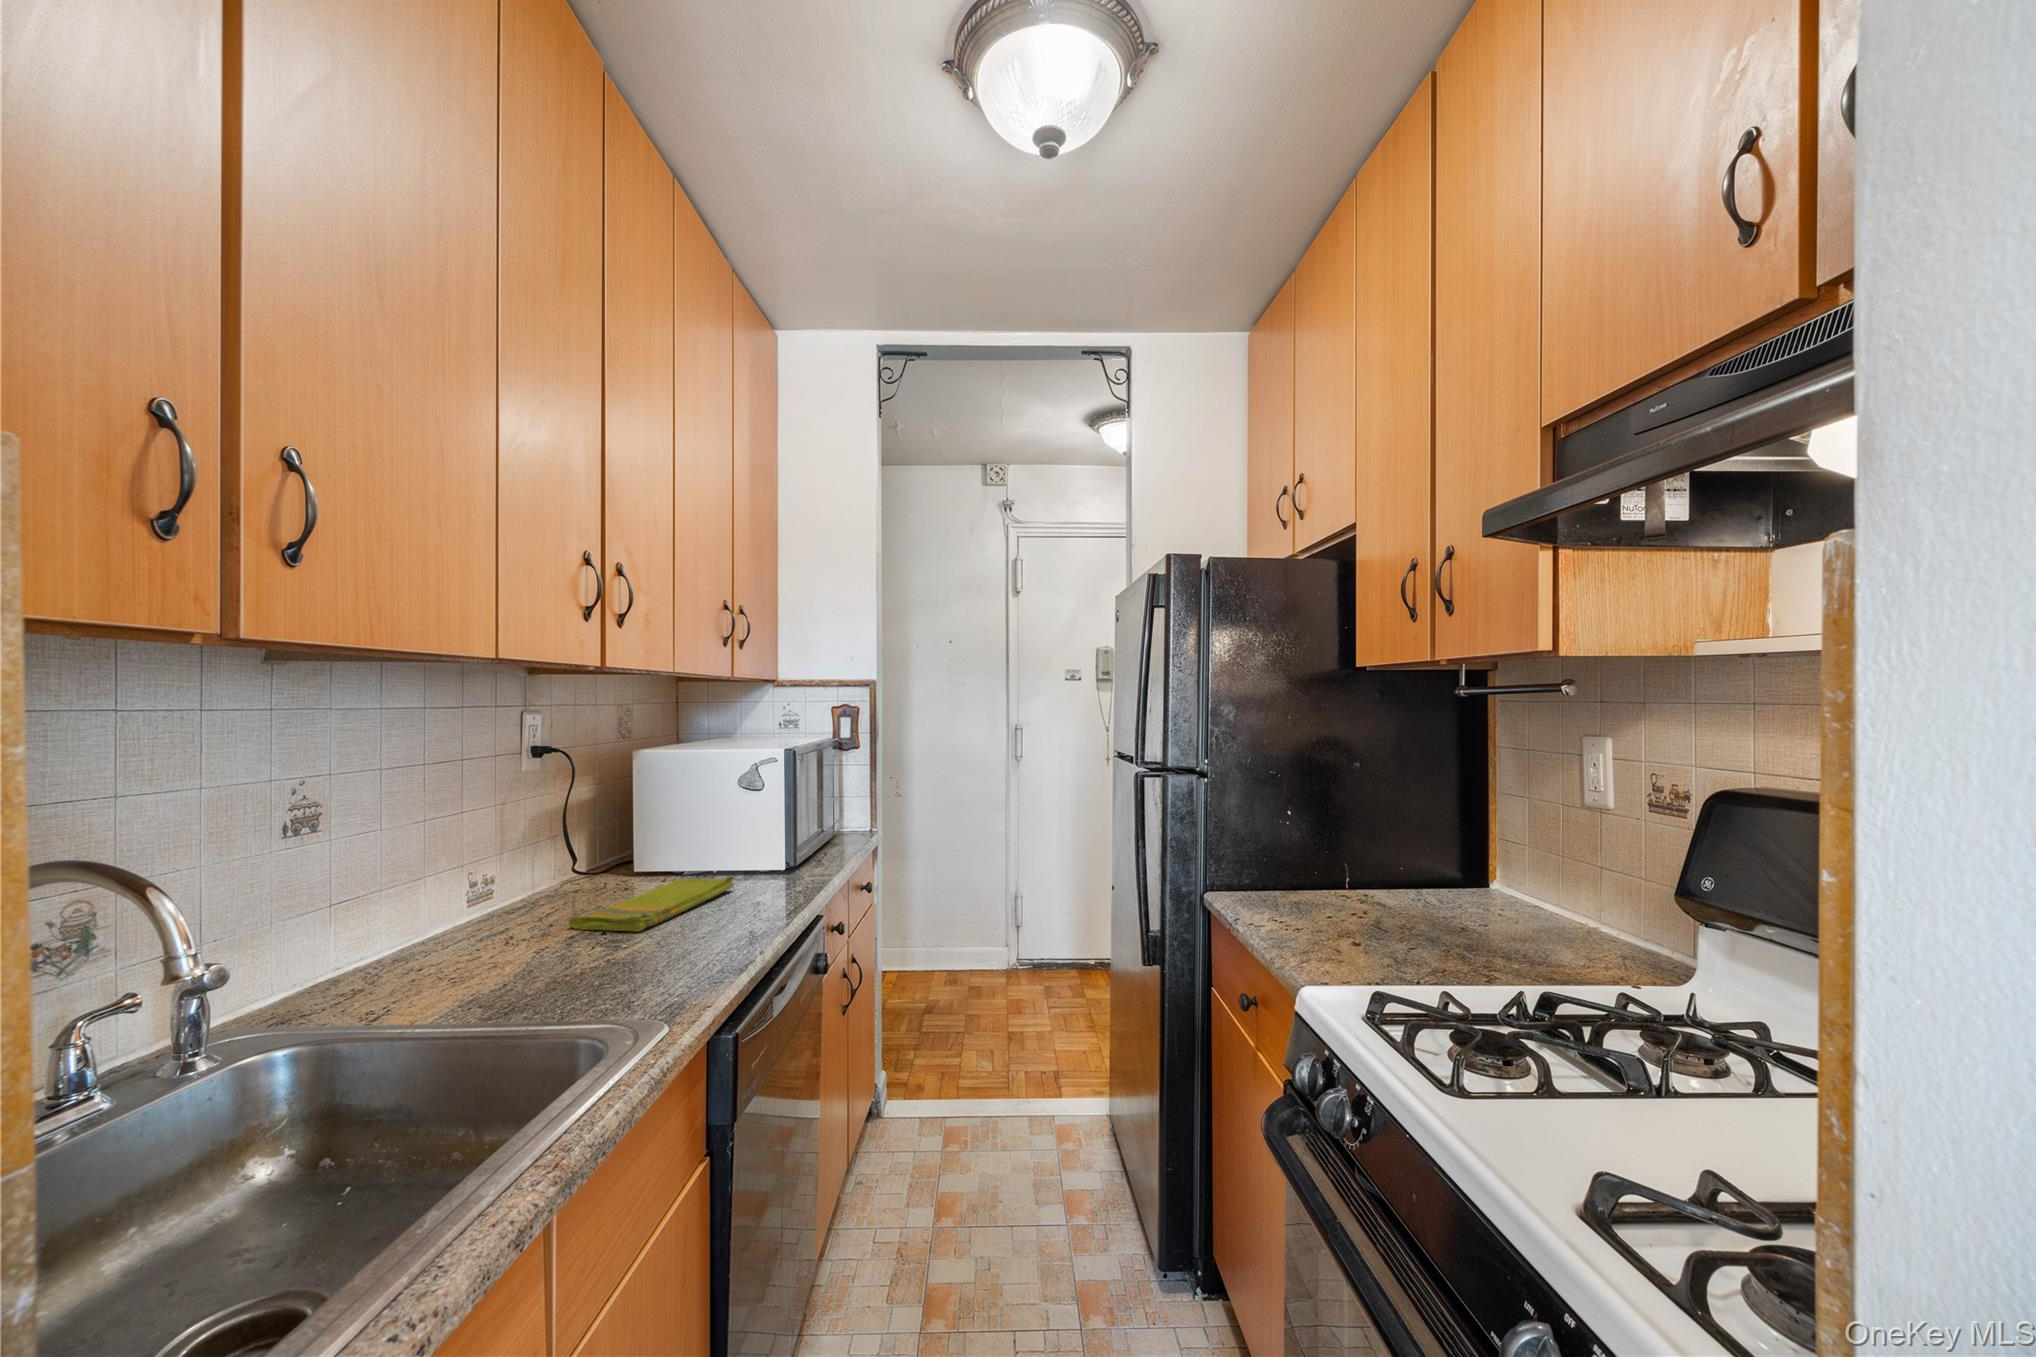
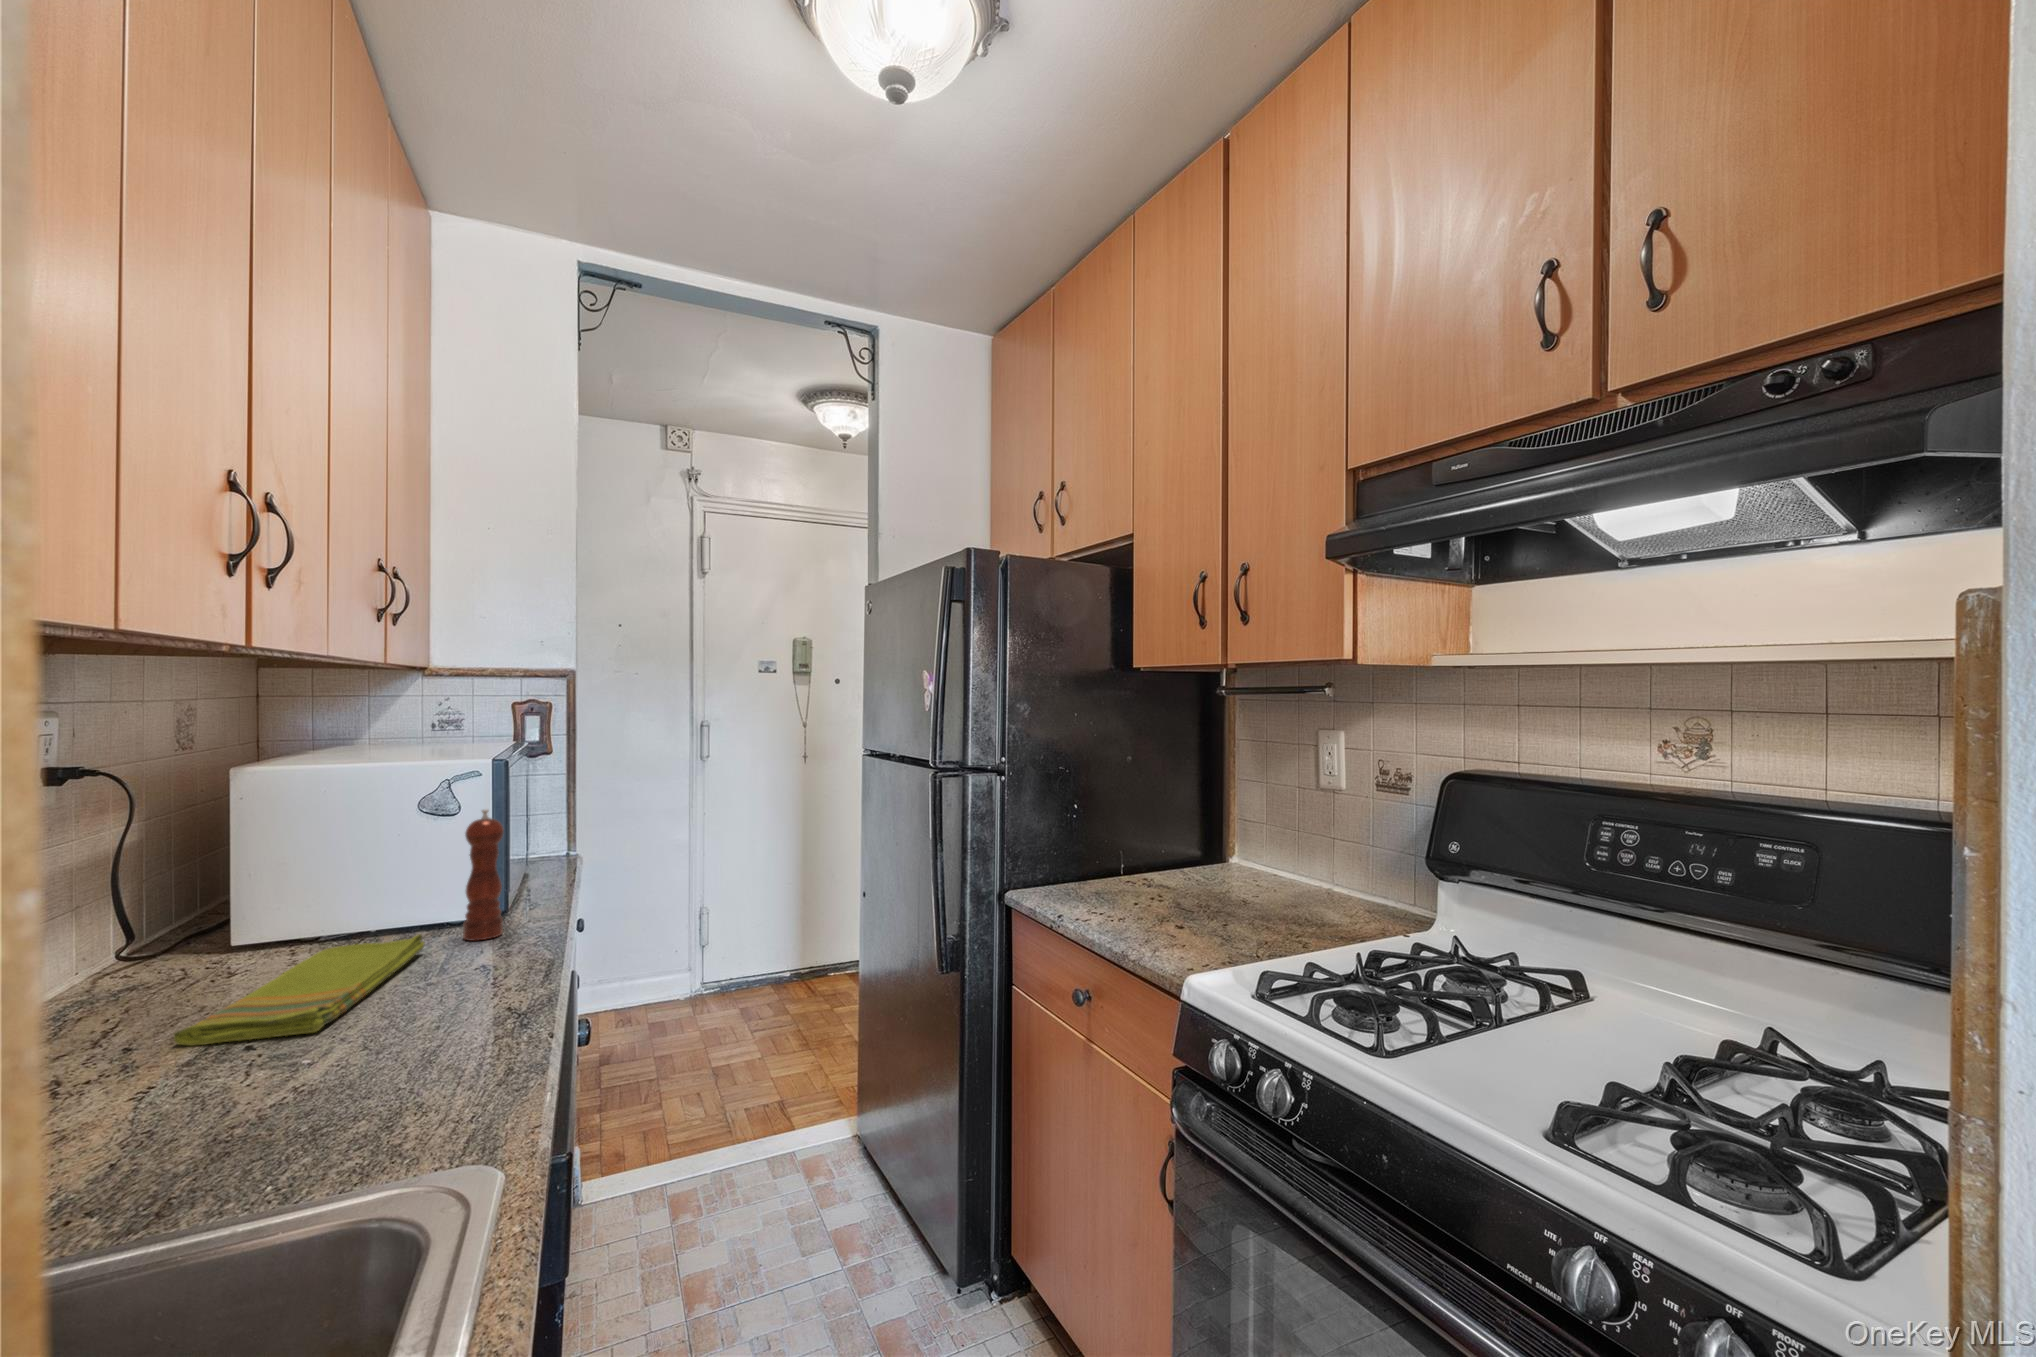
pepper mill: none [764,786,790,886] -> present [463,810,504,941]

